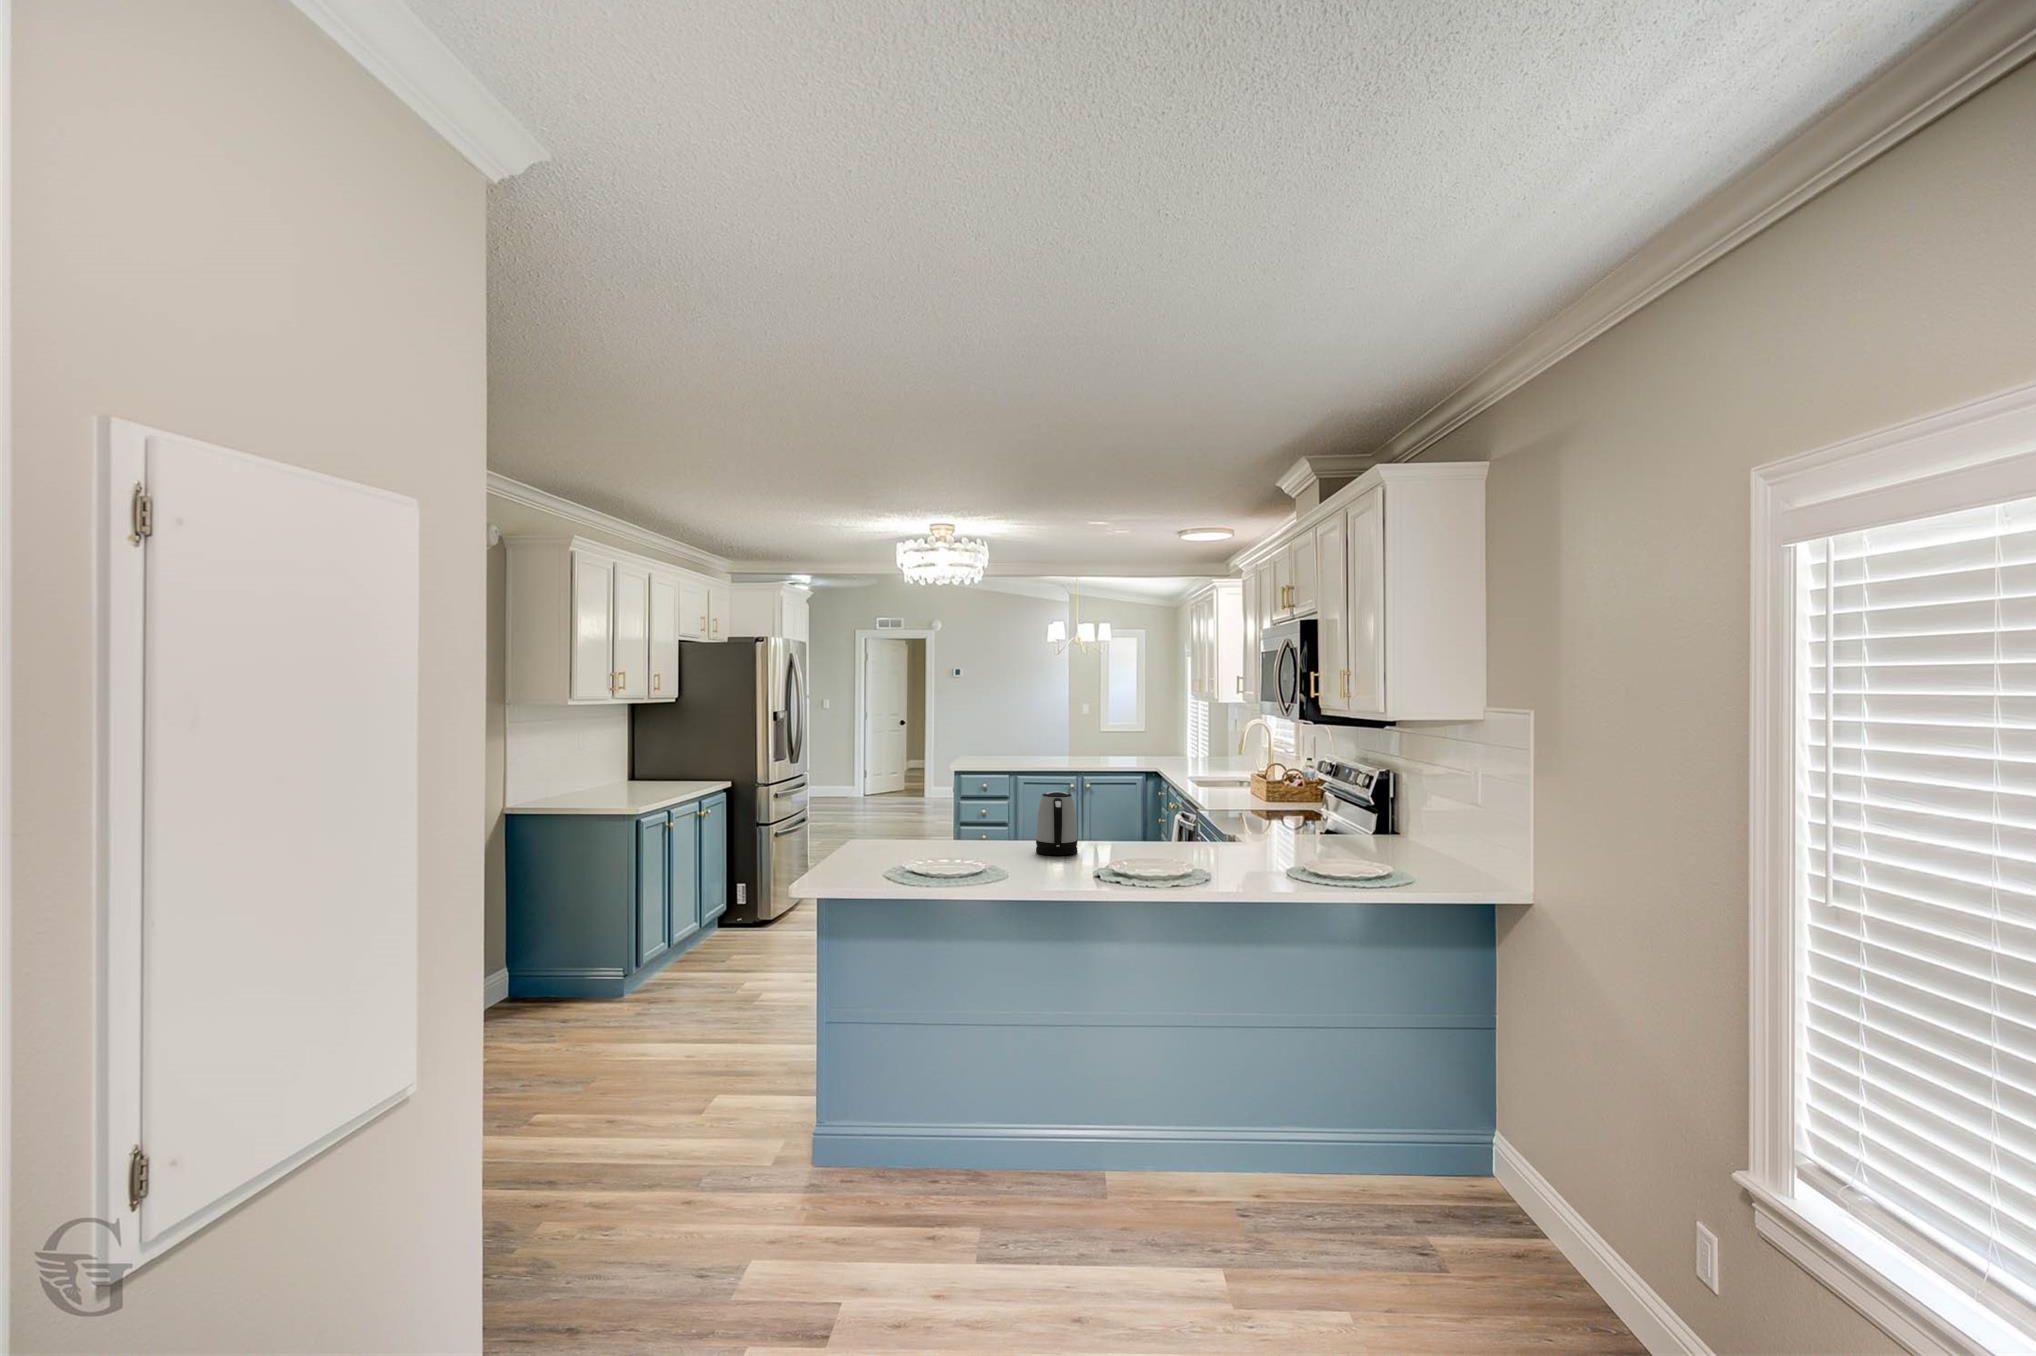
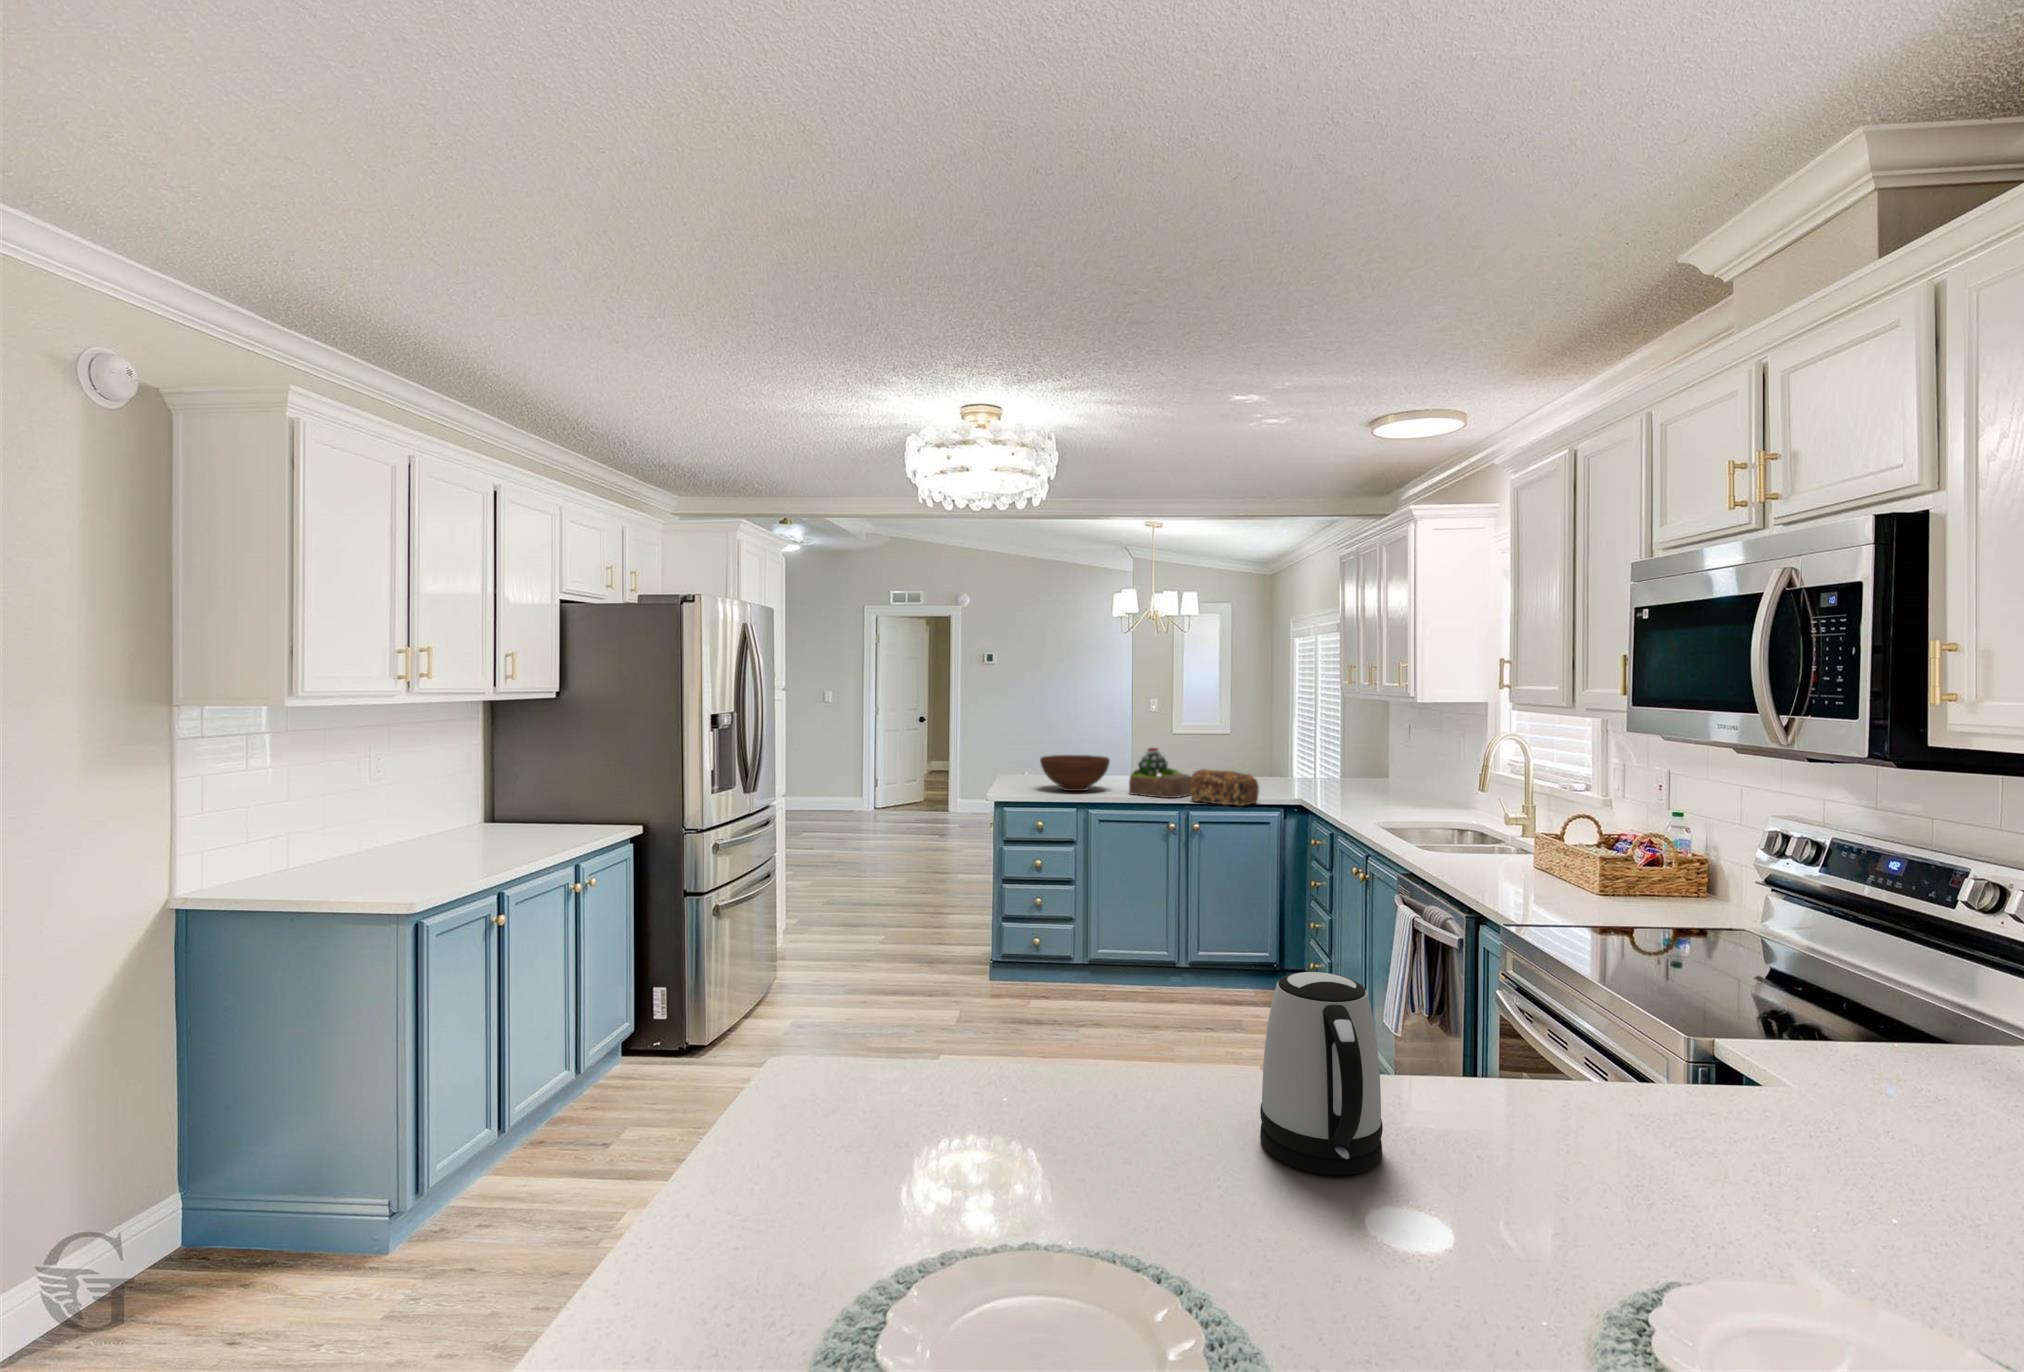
succulent plant: none [1047,736,1090,769] -> present [1129,748,1191,798]
fruit bowl: none [987,742,1035,766] -> present [1040,755,1110,791]
bread loaf: none [1085,749,1129,772] -> present [1190,769,1259,806]

